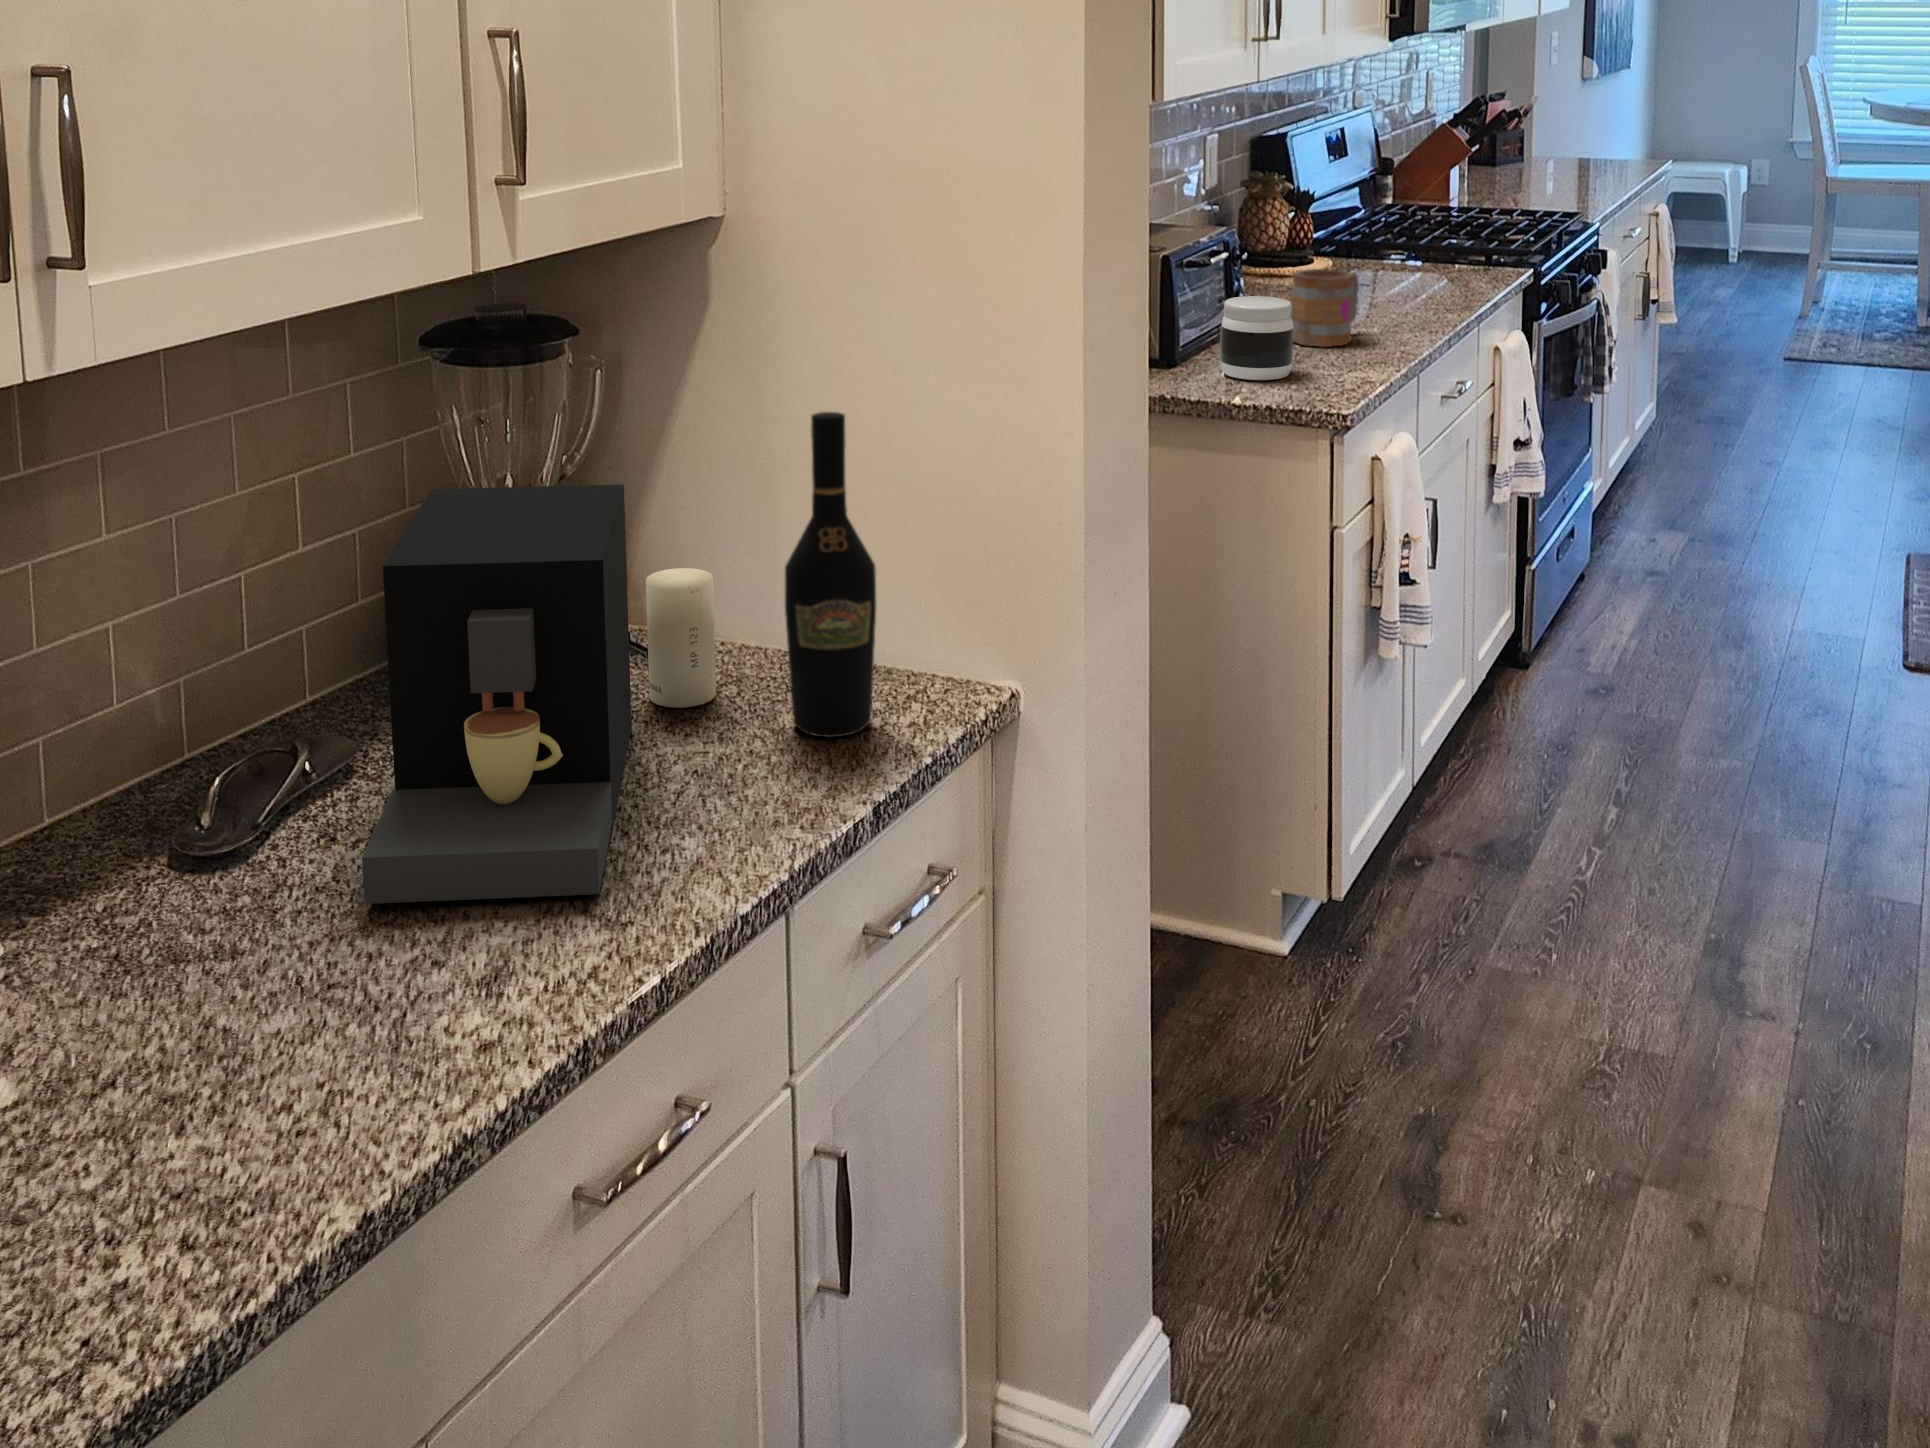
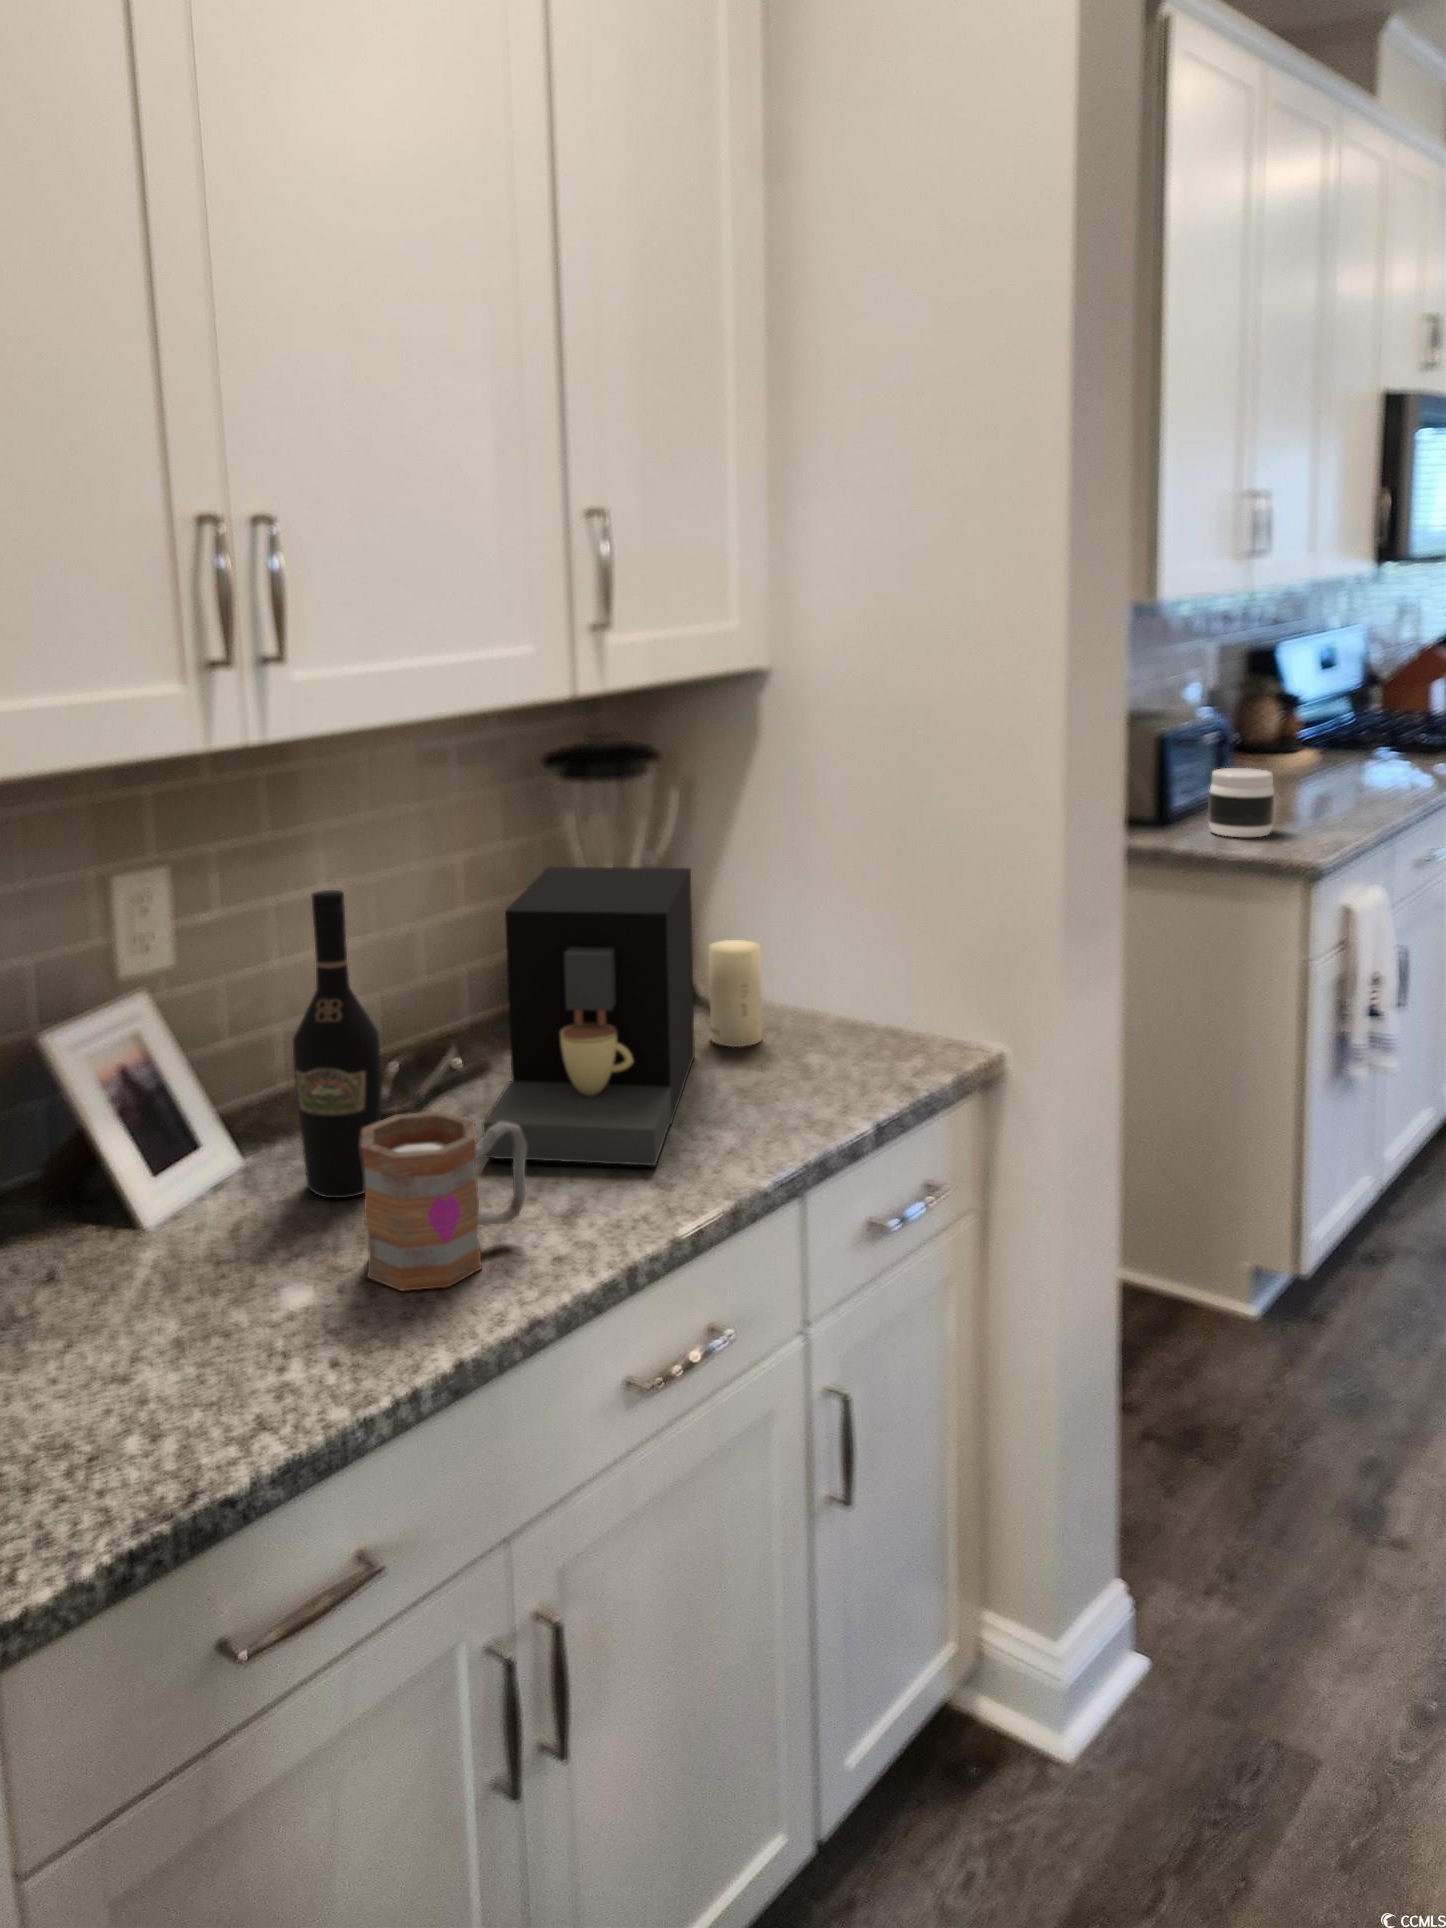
mug: present [1292,269,1359,347] -> present [360,1111,527,1291]
wine bottle: present [785,412,876,737] -> present [293,890,382,1198]

